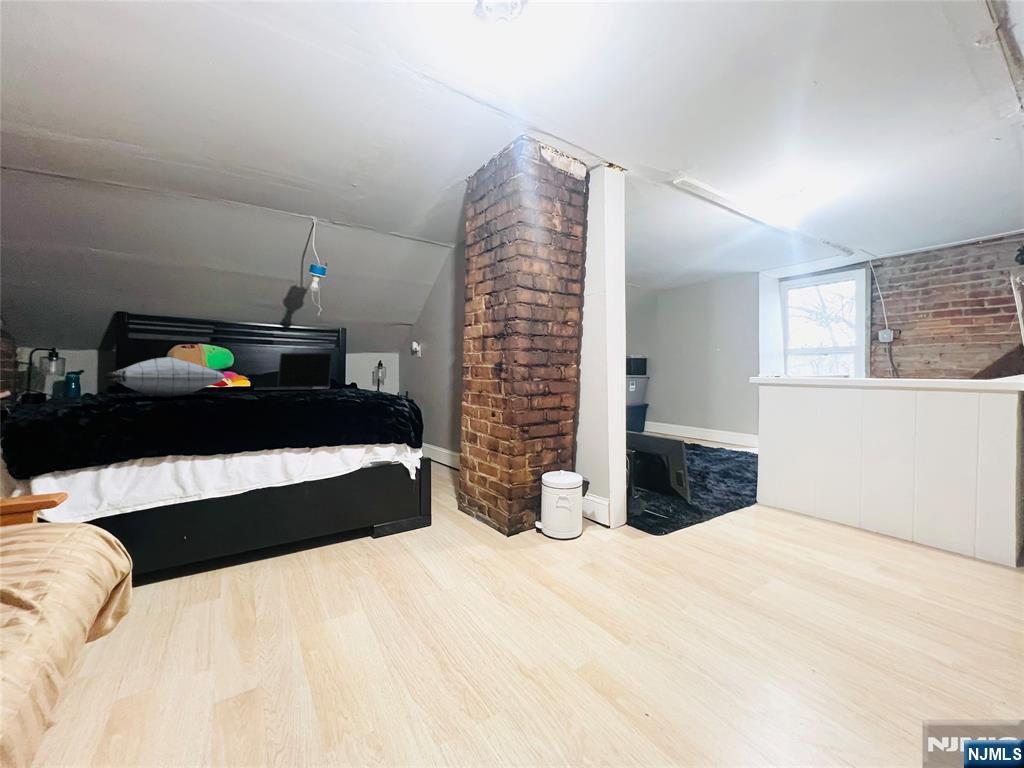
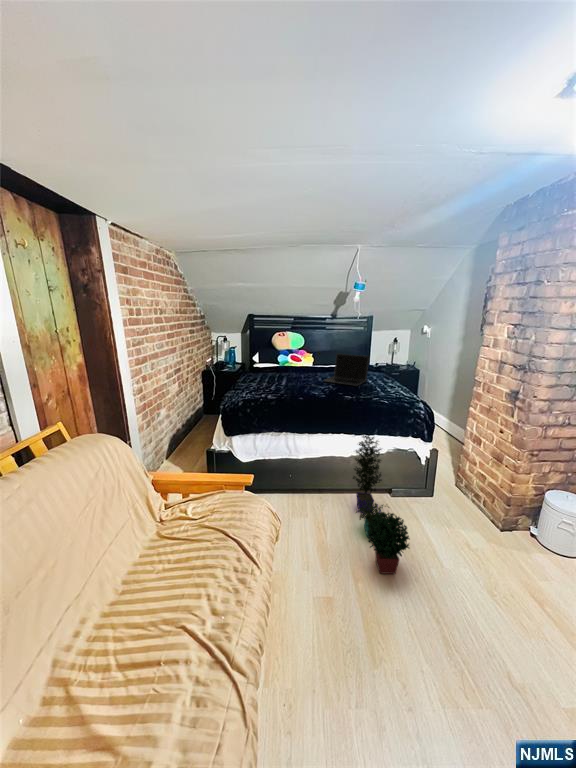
pillow: present [104,357,225,398] -> none [265,373,317,395]
potted plant: none [296,435,384,641] -> present [353,435,410,574]

